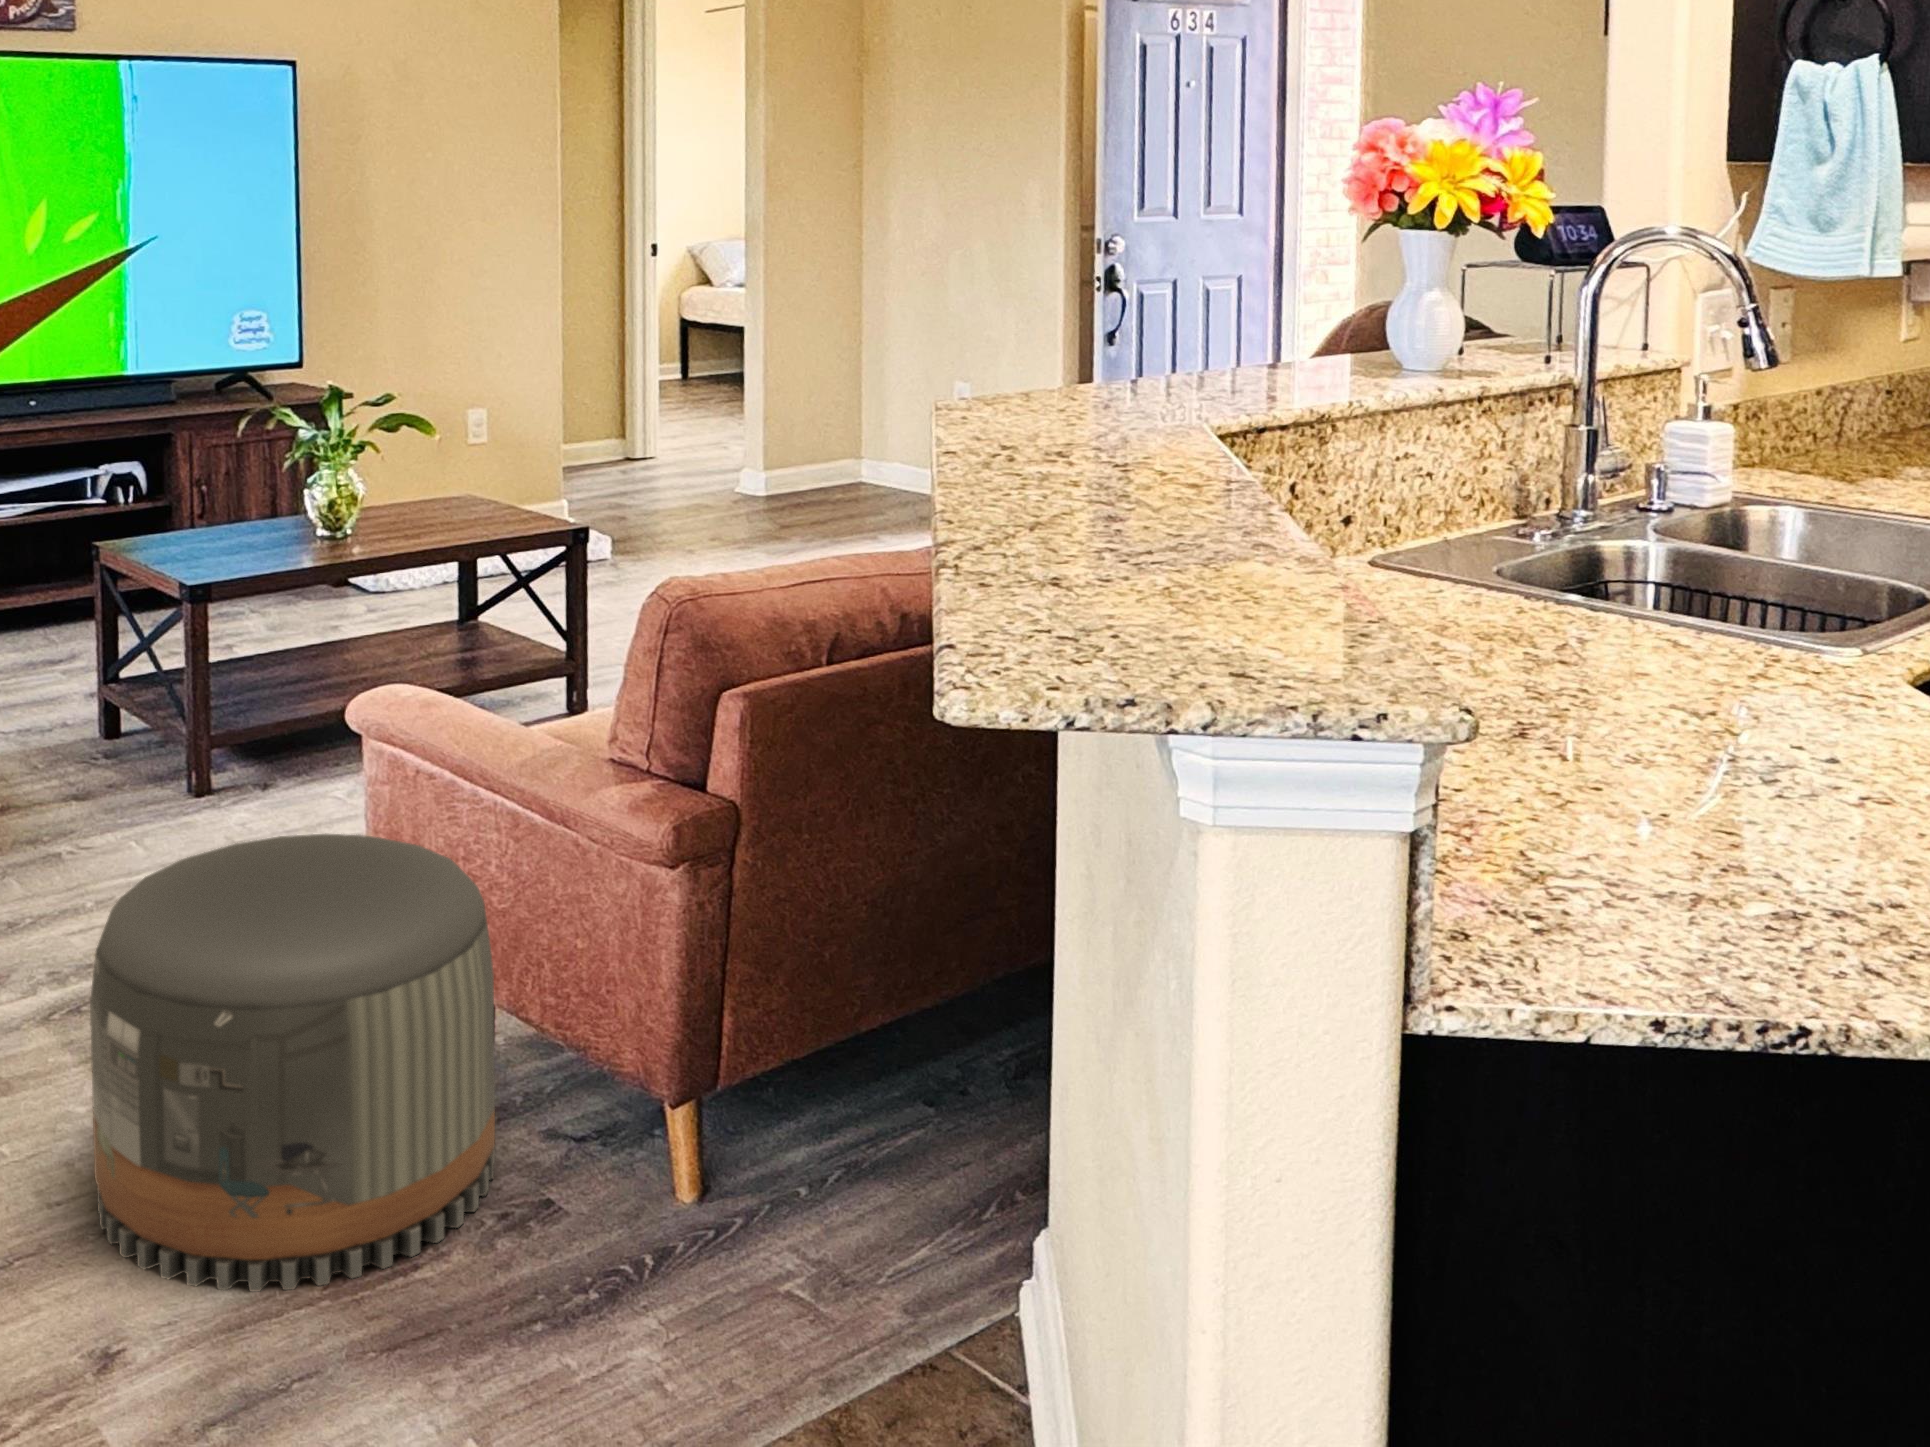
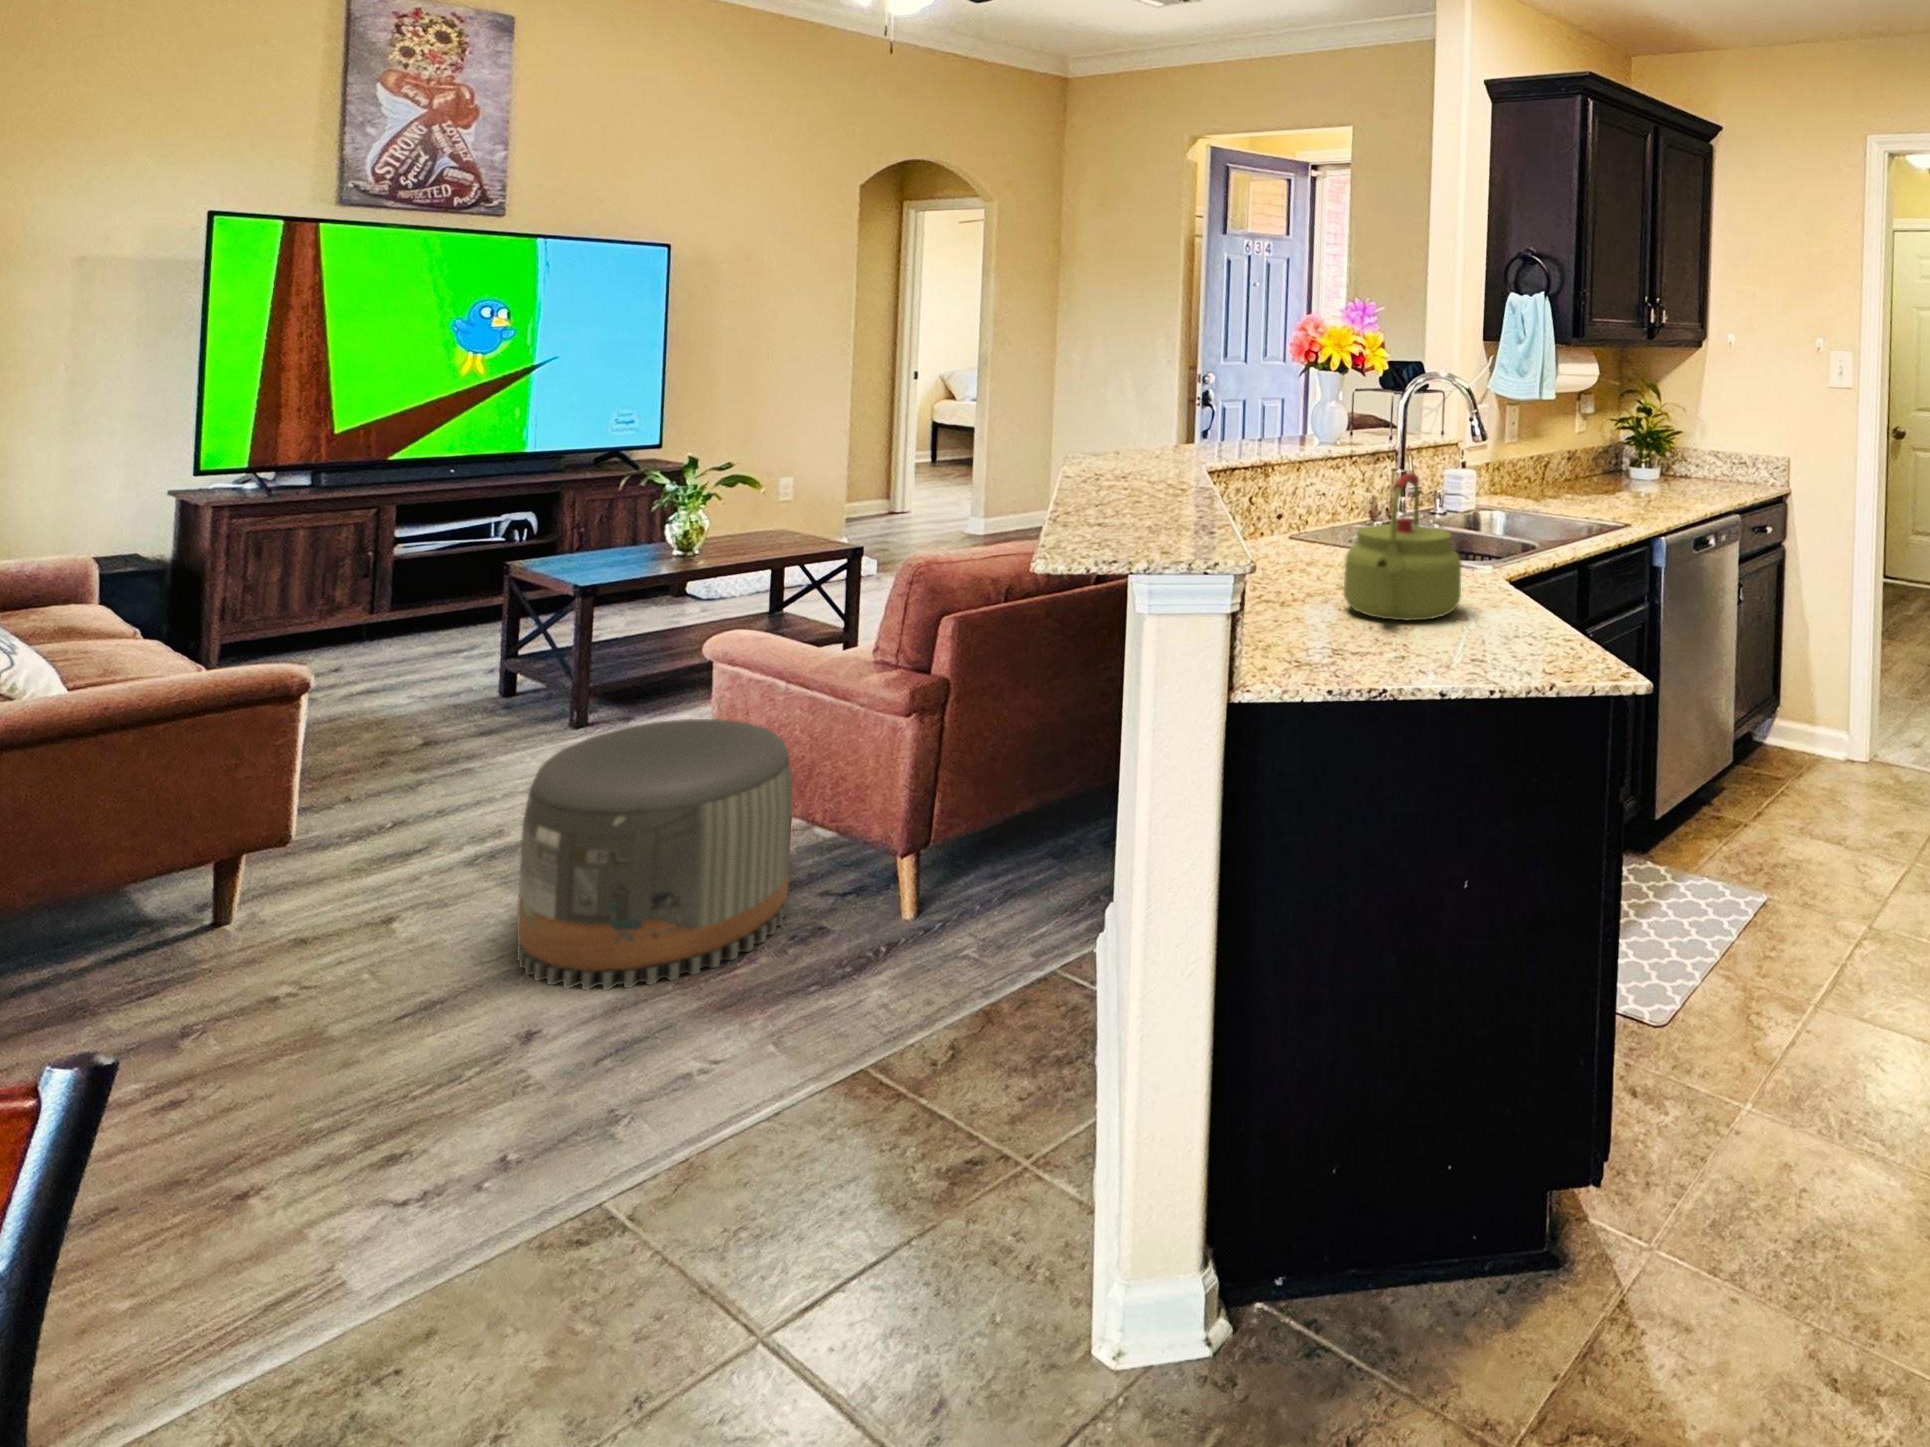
kettle: none [1568,457,1863,796] -> present [1344,473,1461,621]

